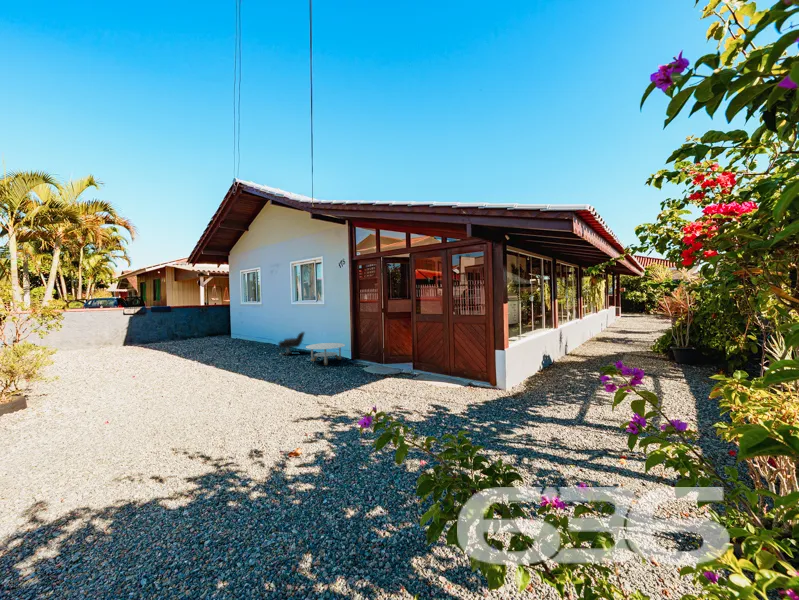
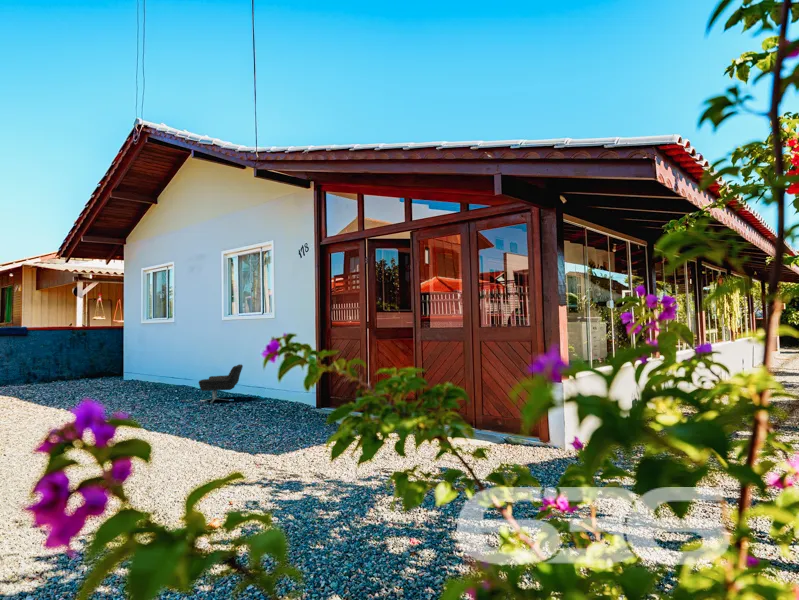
round table: present [306,343,345,365] -> none [242,381,308,416]

